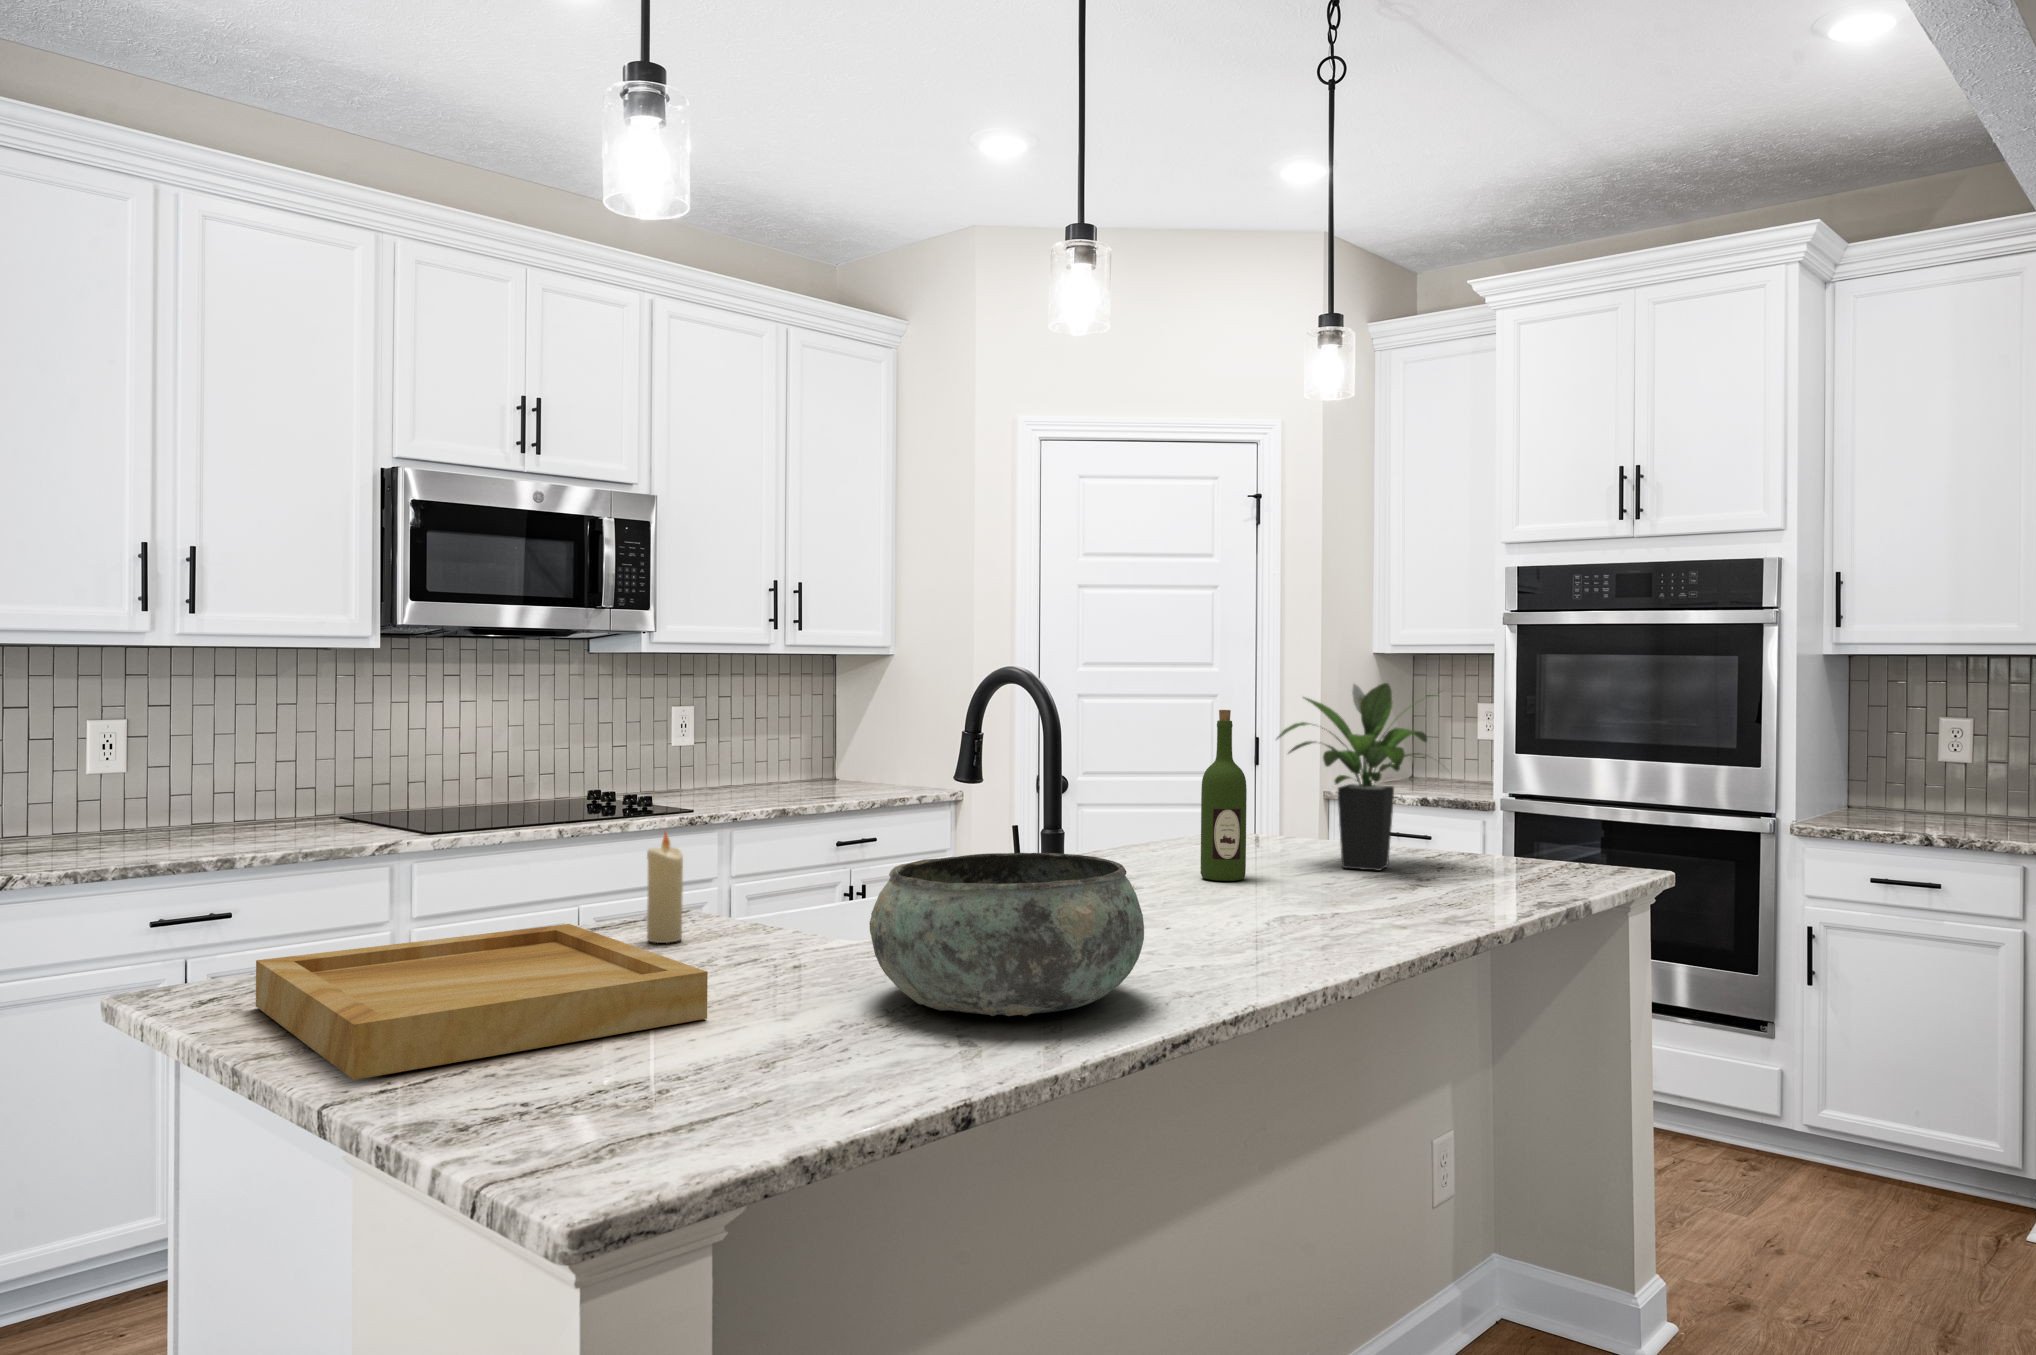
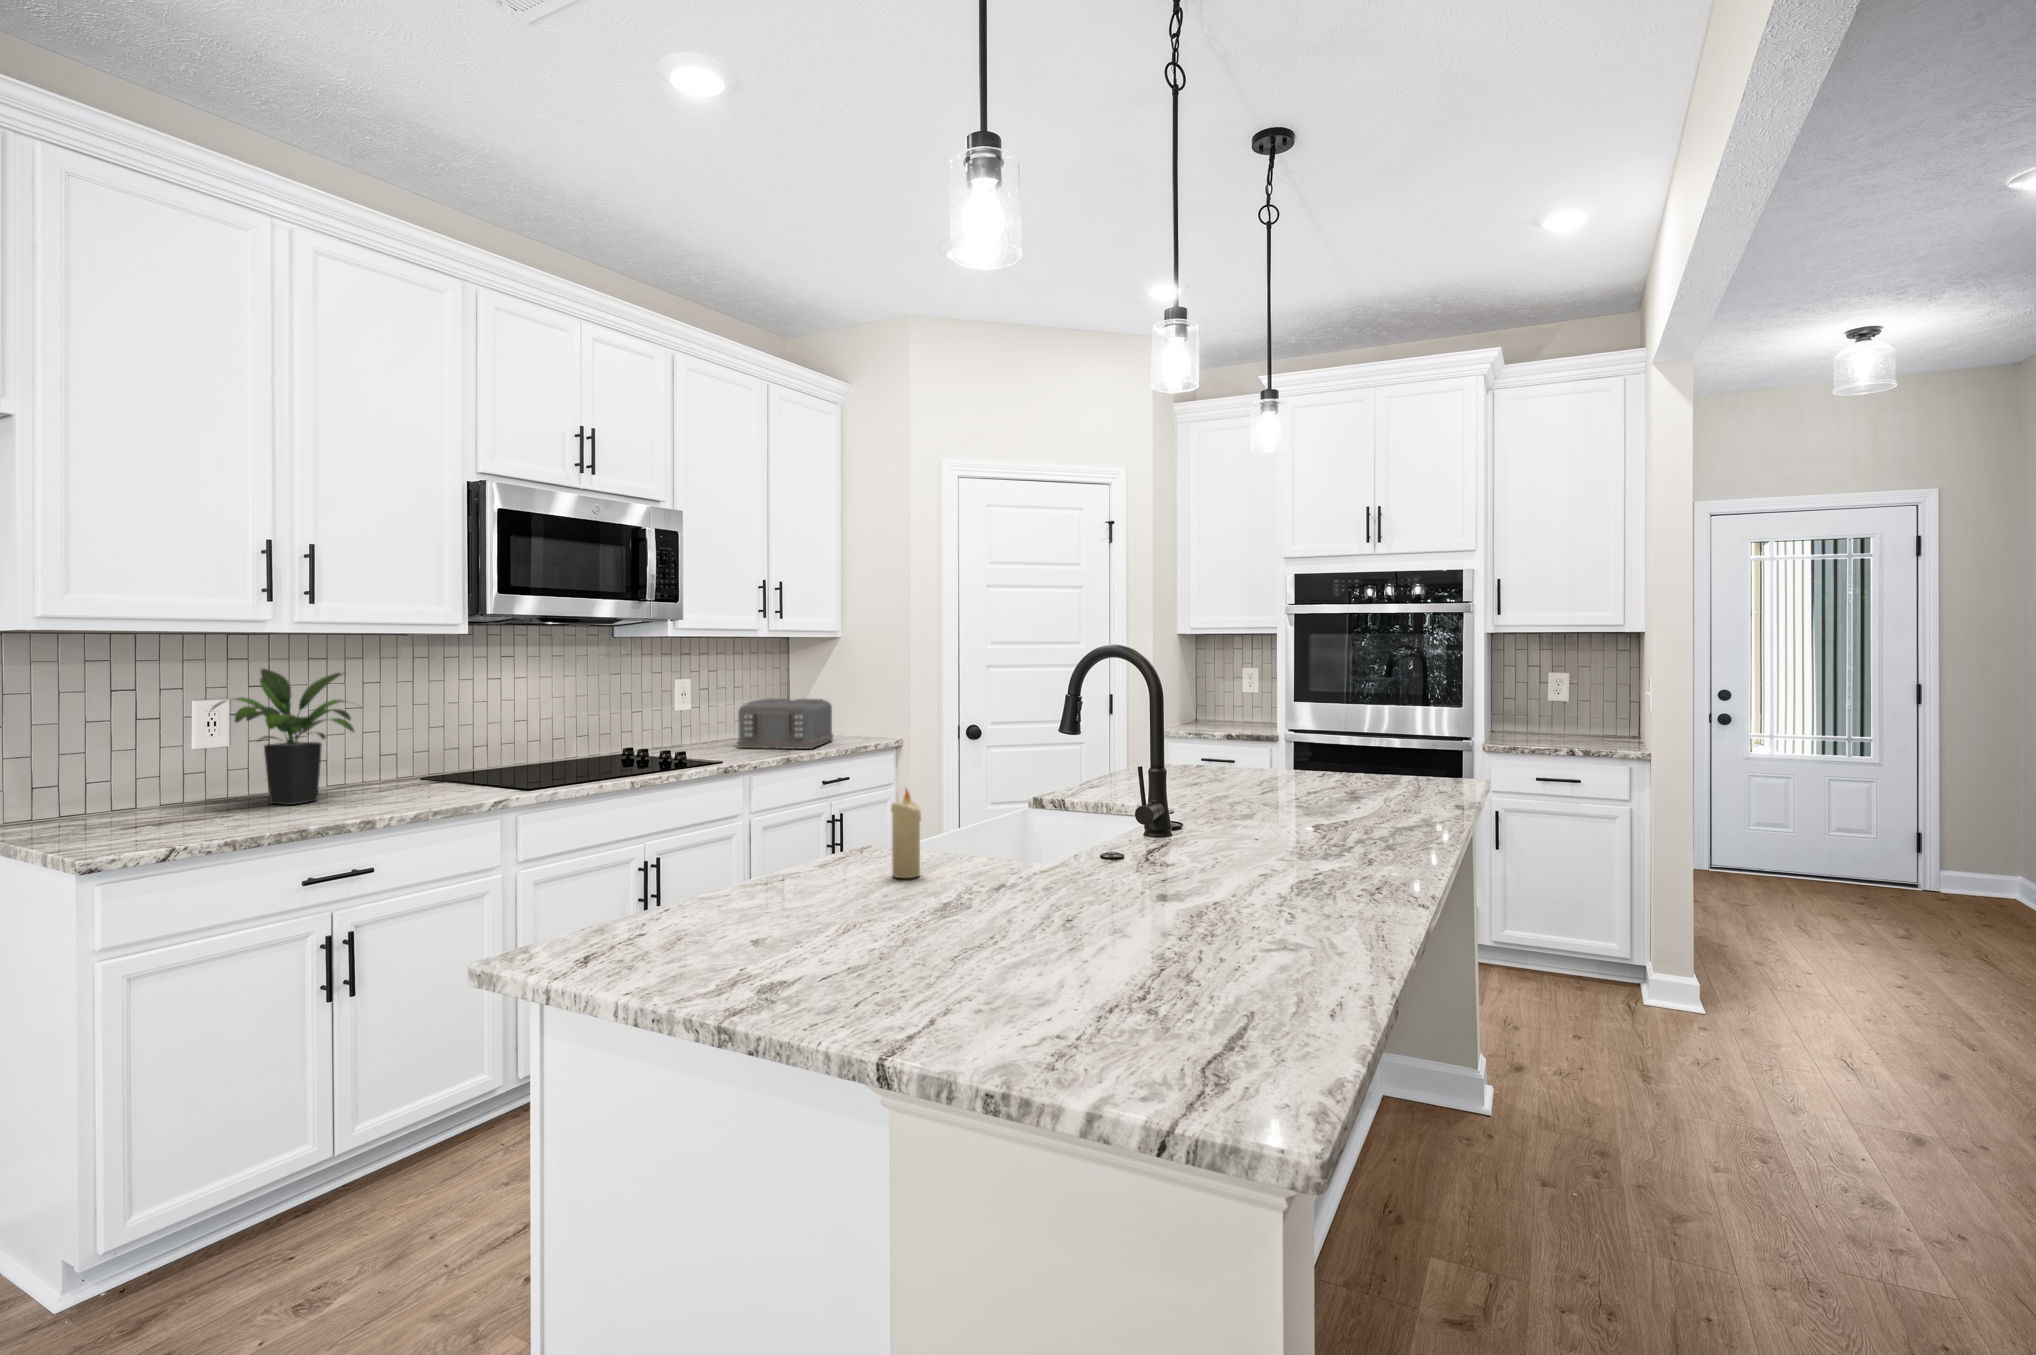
potted plant: present [1277,683,1427,871] -> present [210,669,354,805]
wine bottle: present [1201,710,1247,881] -> none [1205,679,1238,803]
toaster: none [737,734,869,799] -> present [737,698,833,749]
bowl: present [869,853,1144,1016] -> none [1145,795,1359,924]
tray: present [256,924,708,1080] -> none [660,869,1059,1027]

